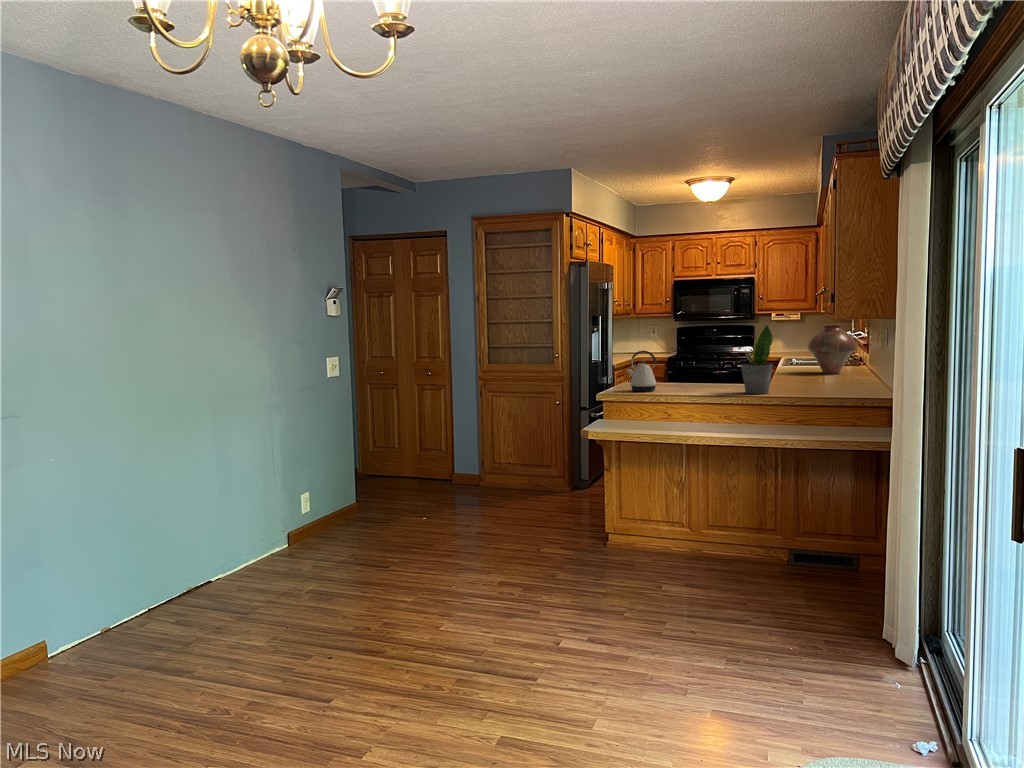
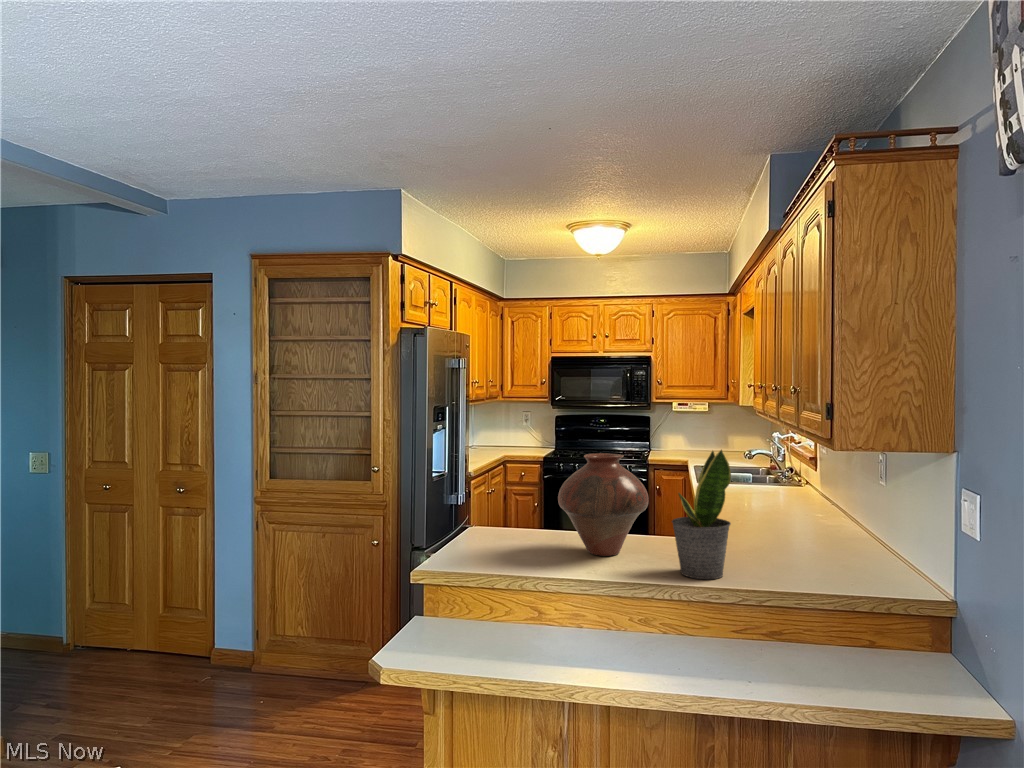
vase: present [808,324,856,374] -> present [558,453,649,556]
kettle: present [627,351,658,392] -> none [468,486,525,562]

